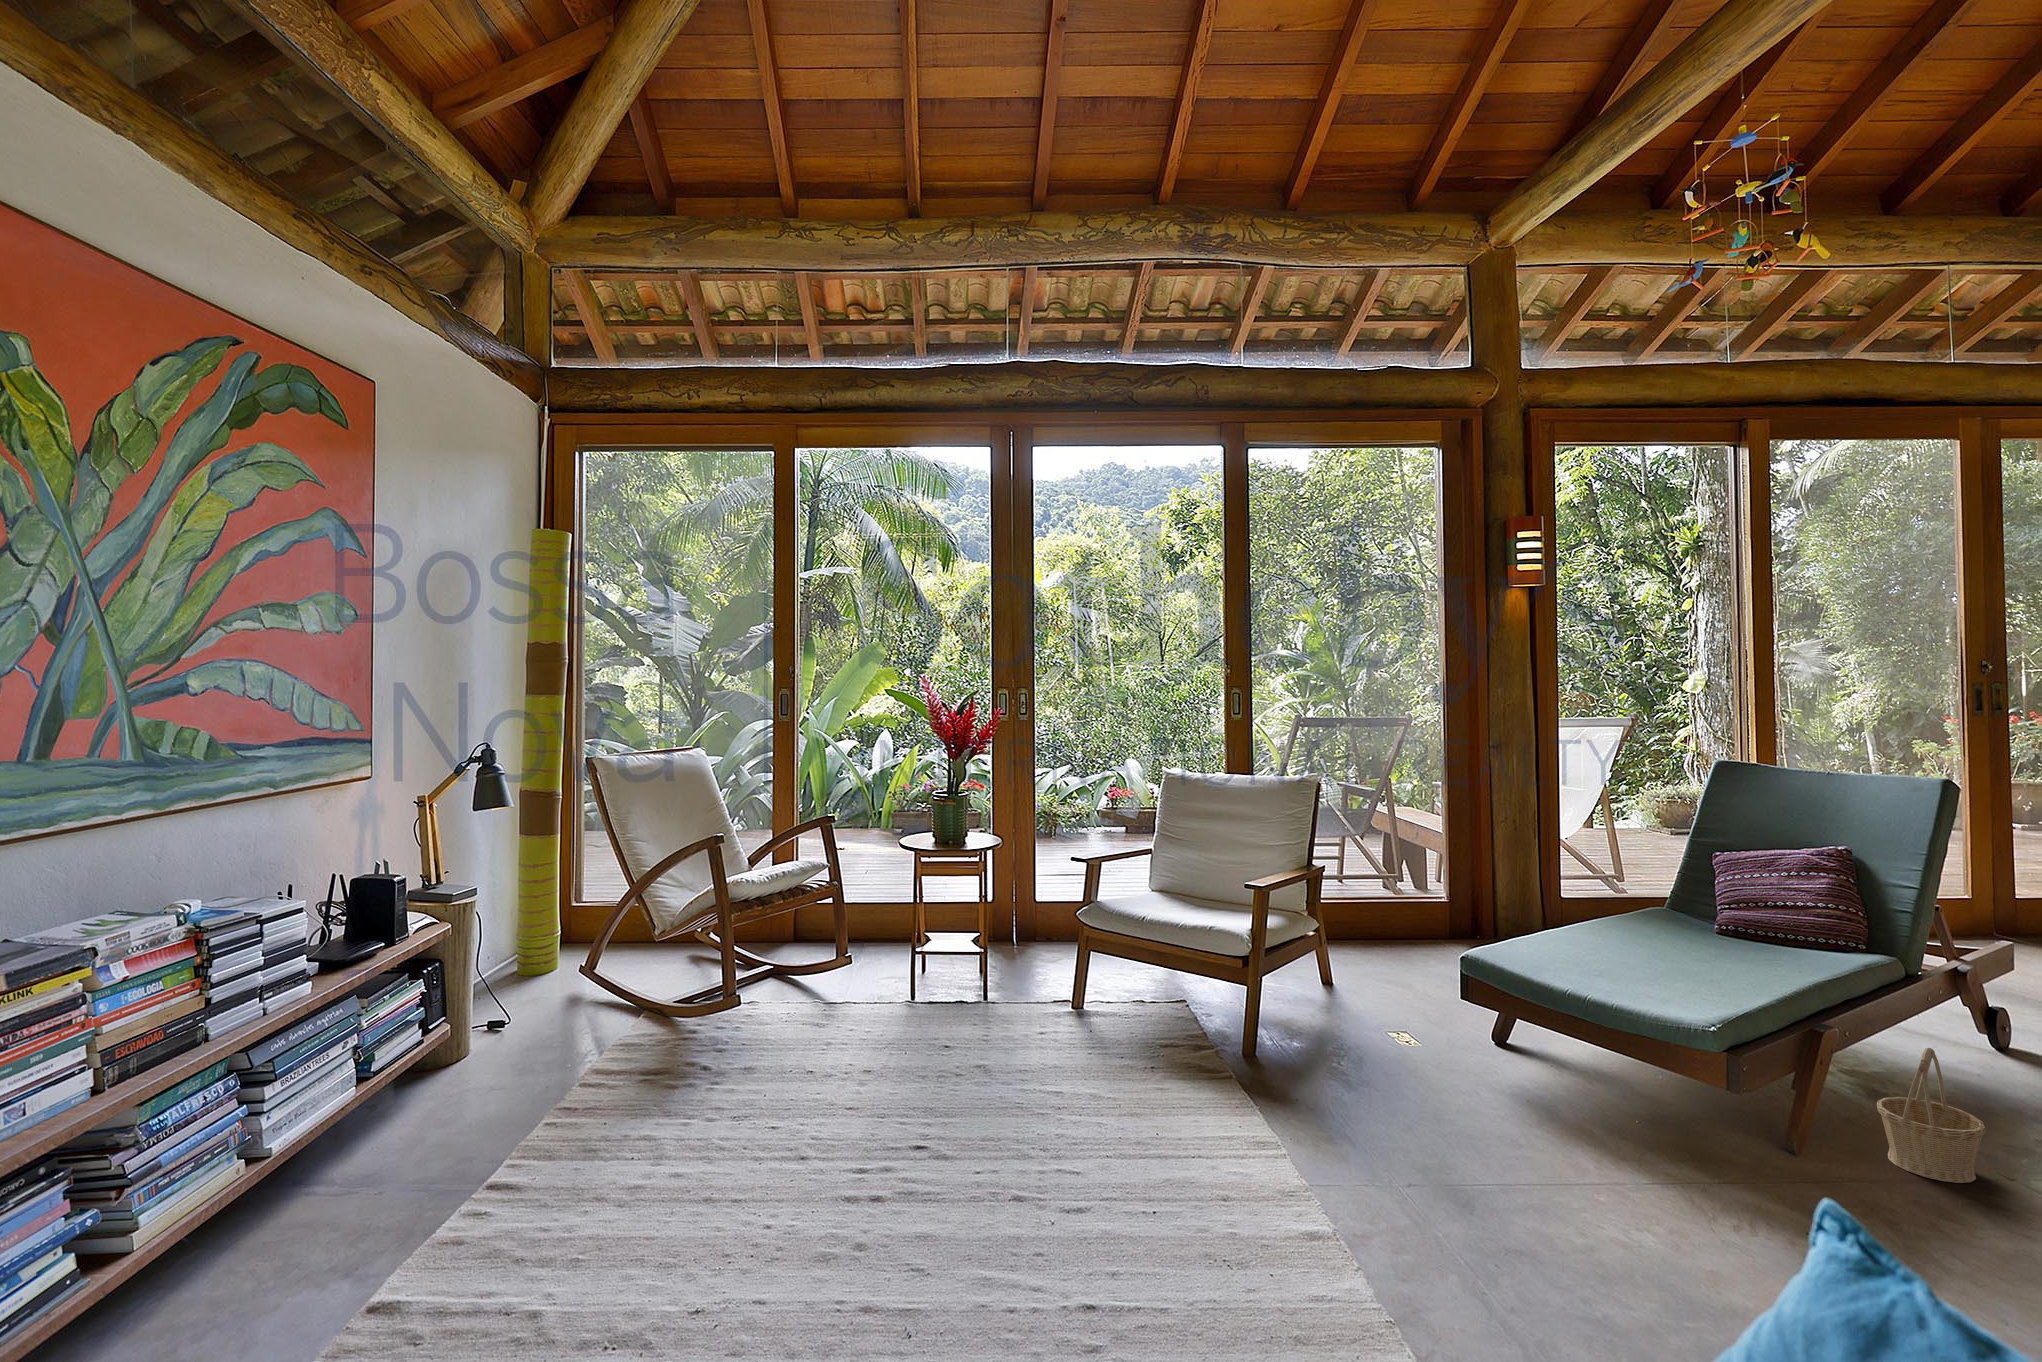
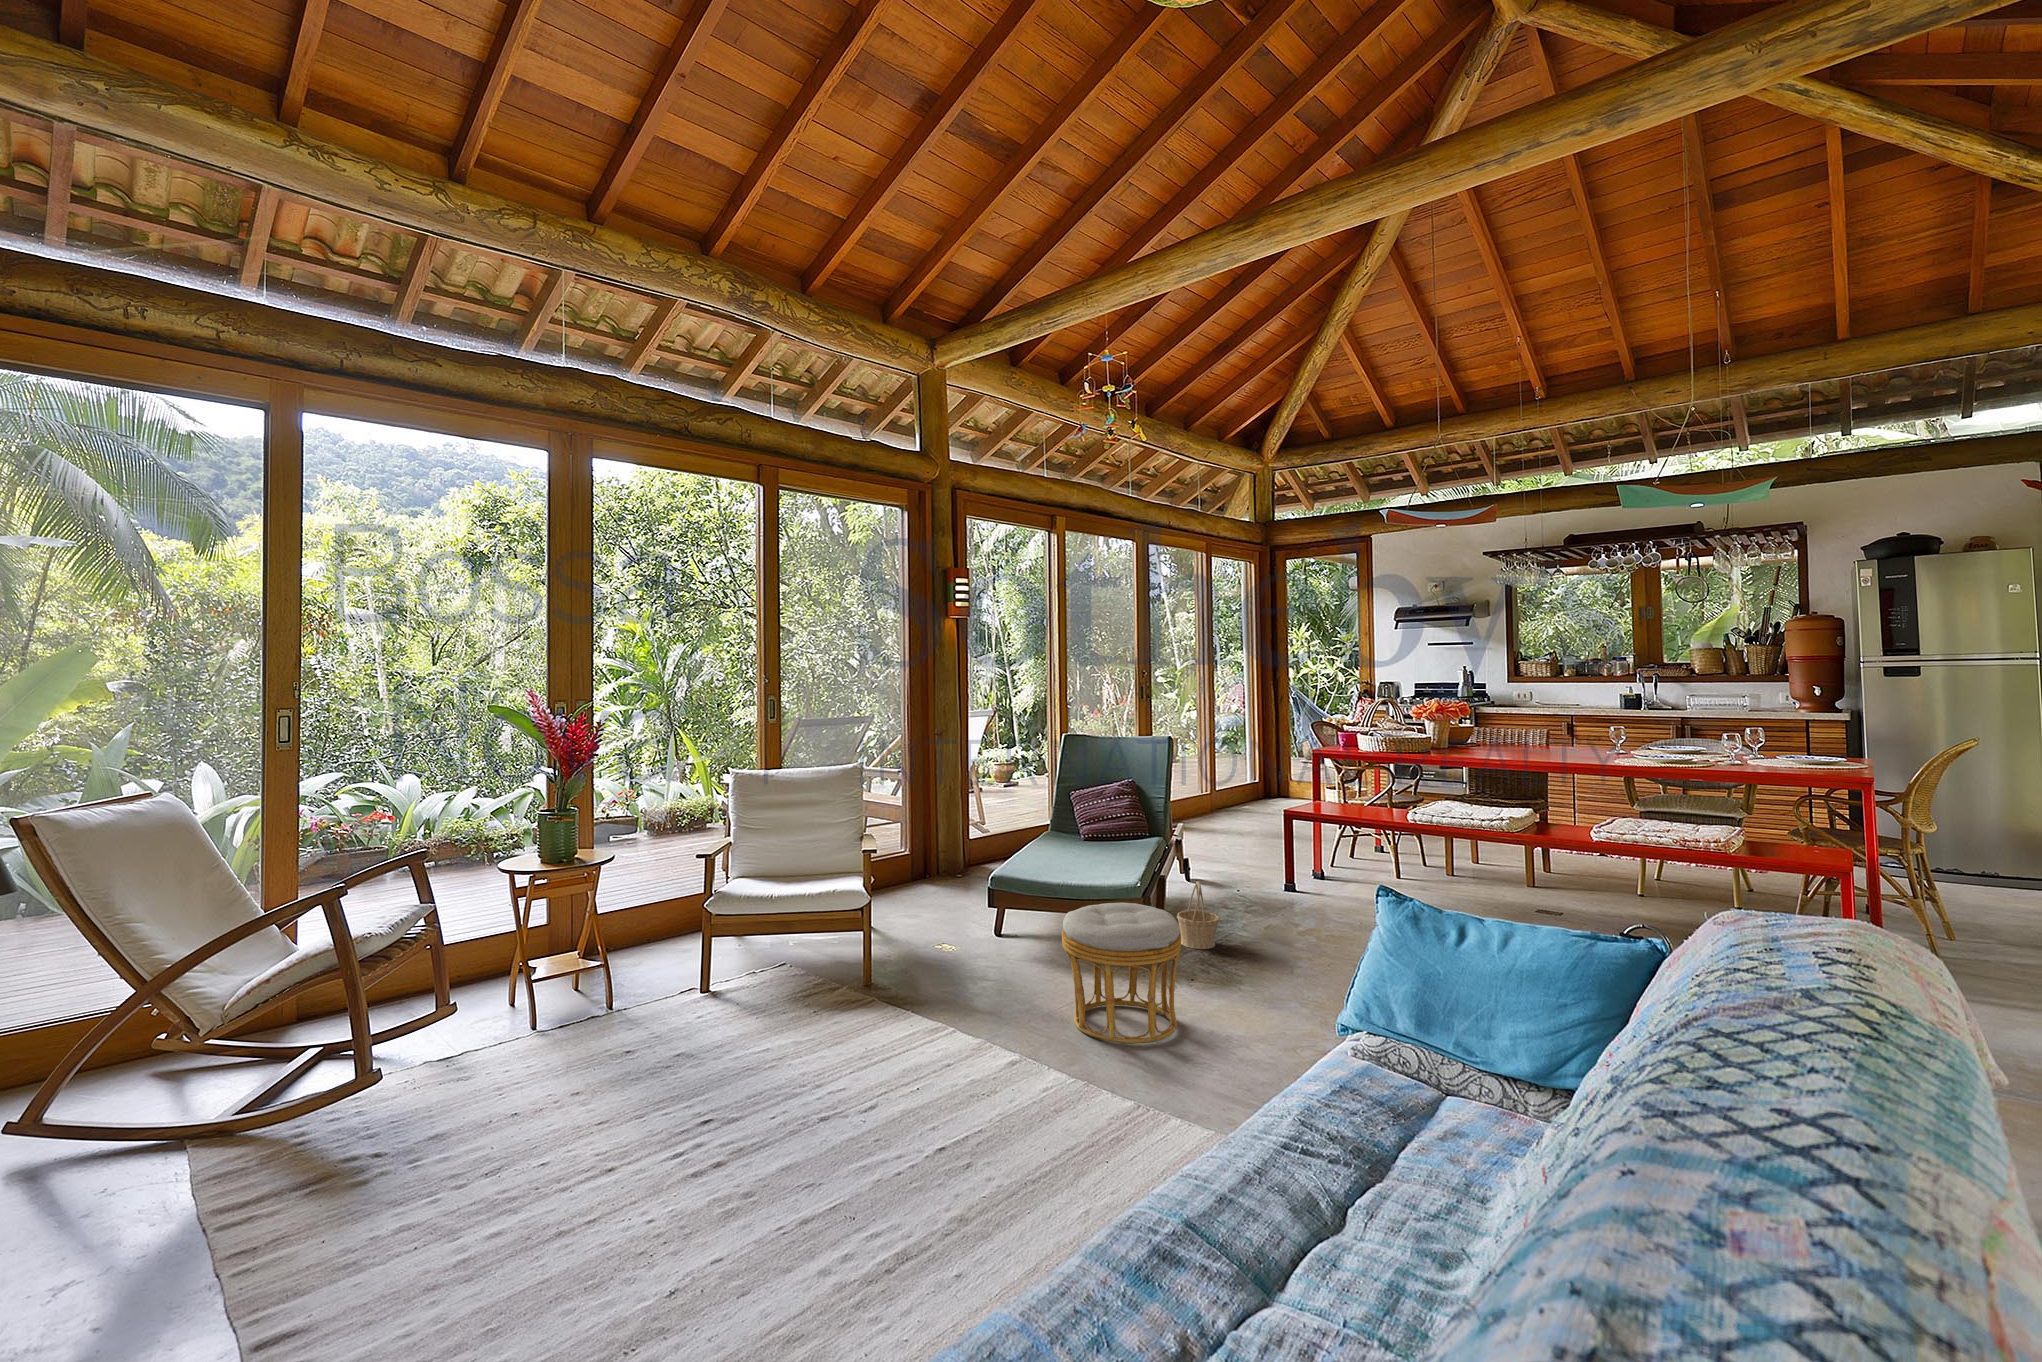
ottoman: none [1473,1027,1706,1291] -> present [1062,903,1181,1044]

